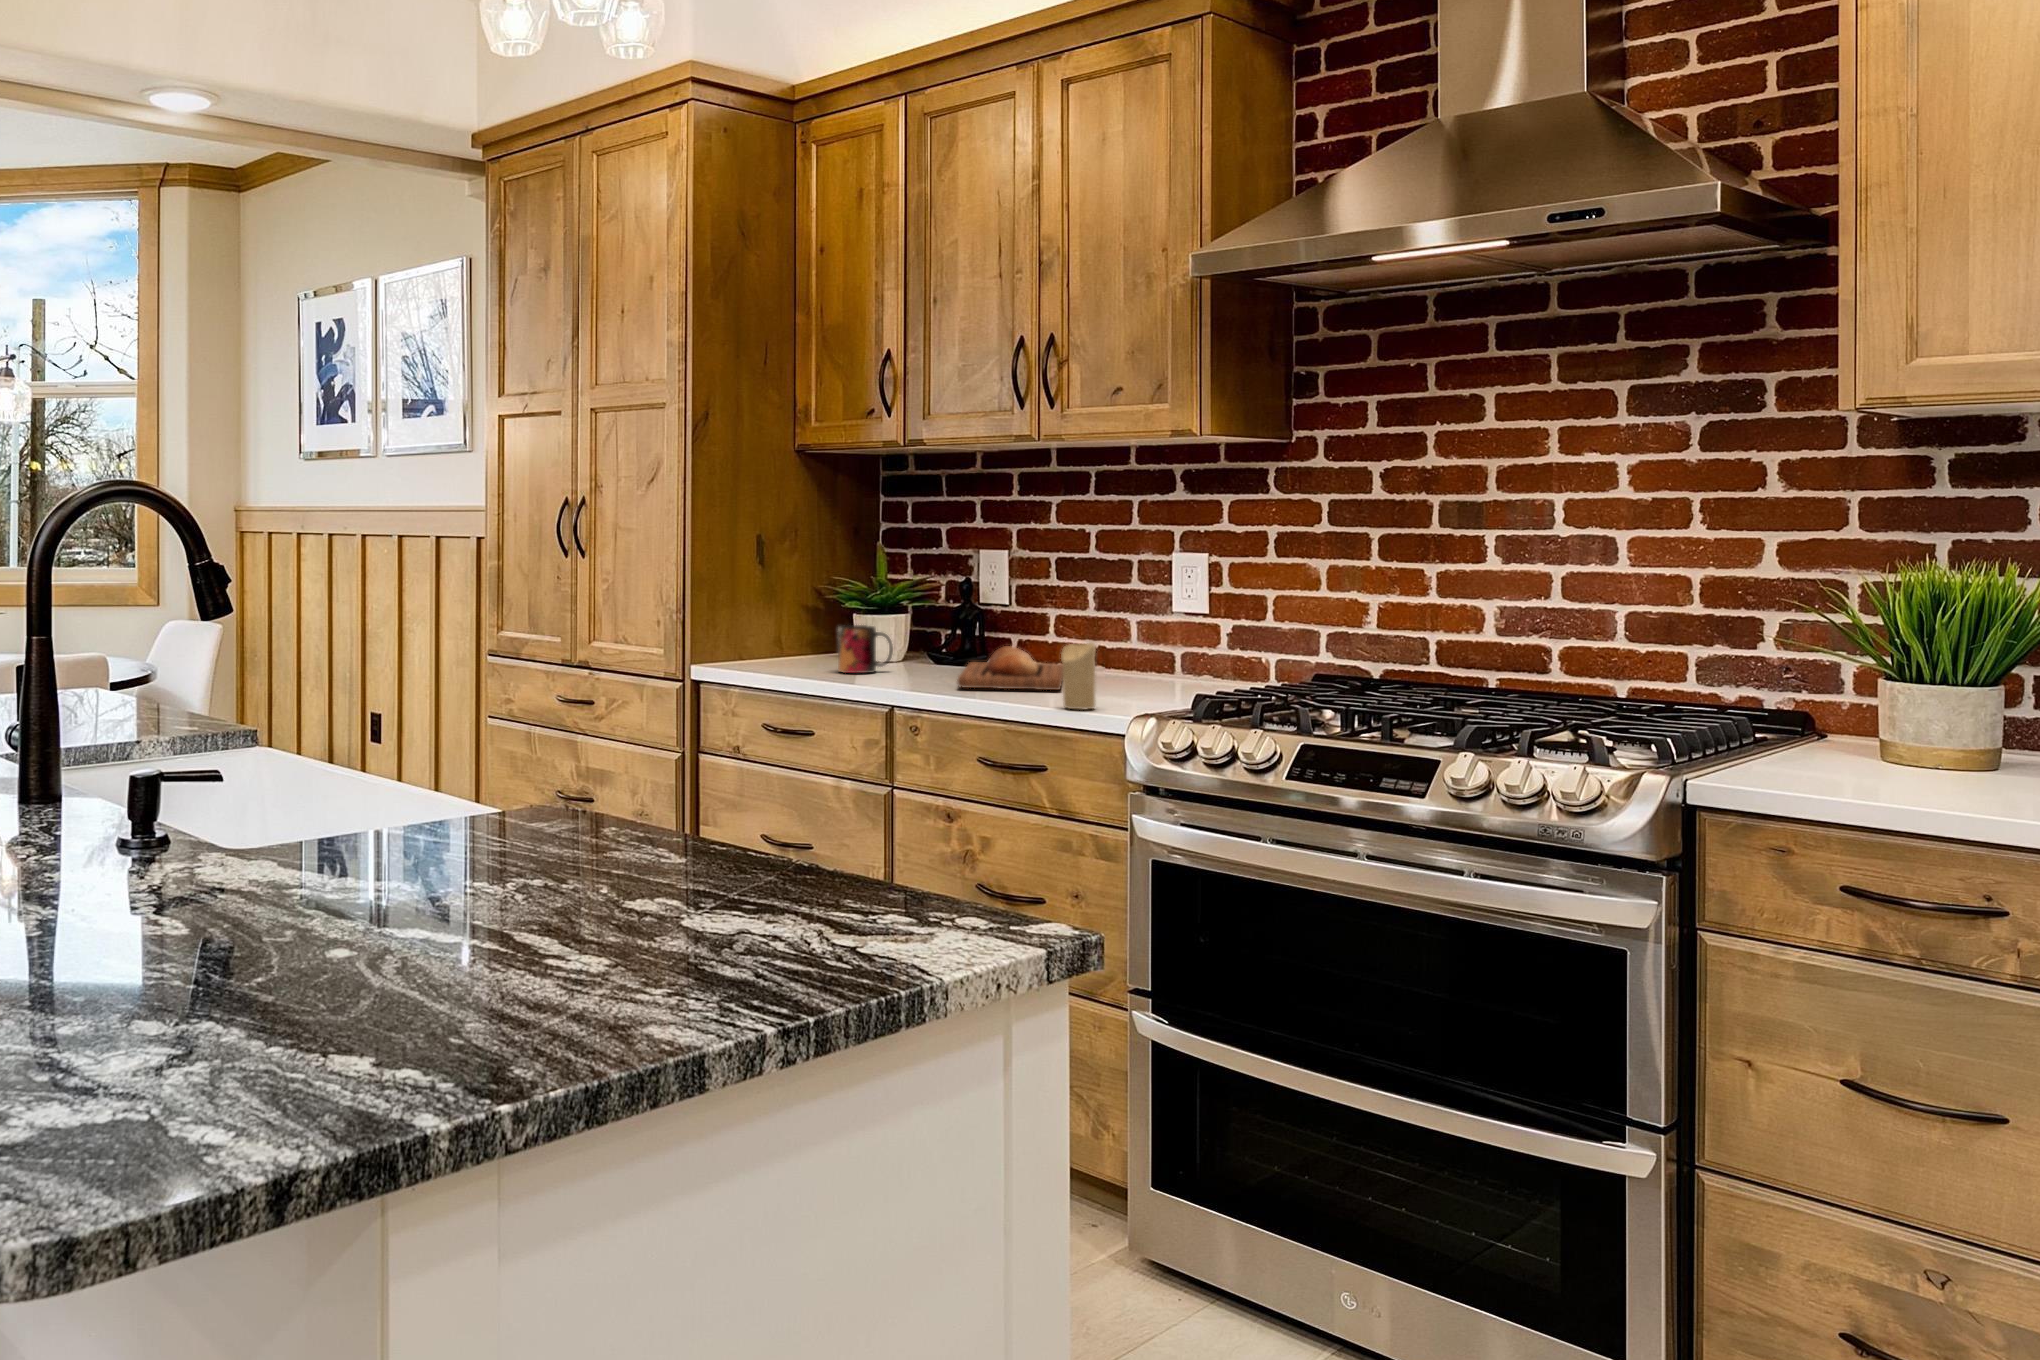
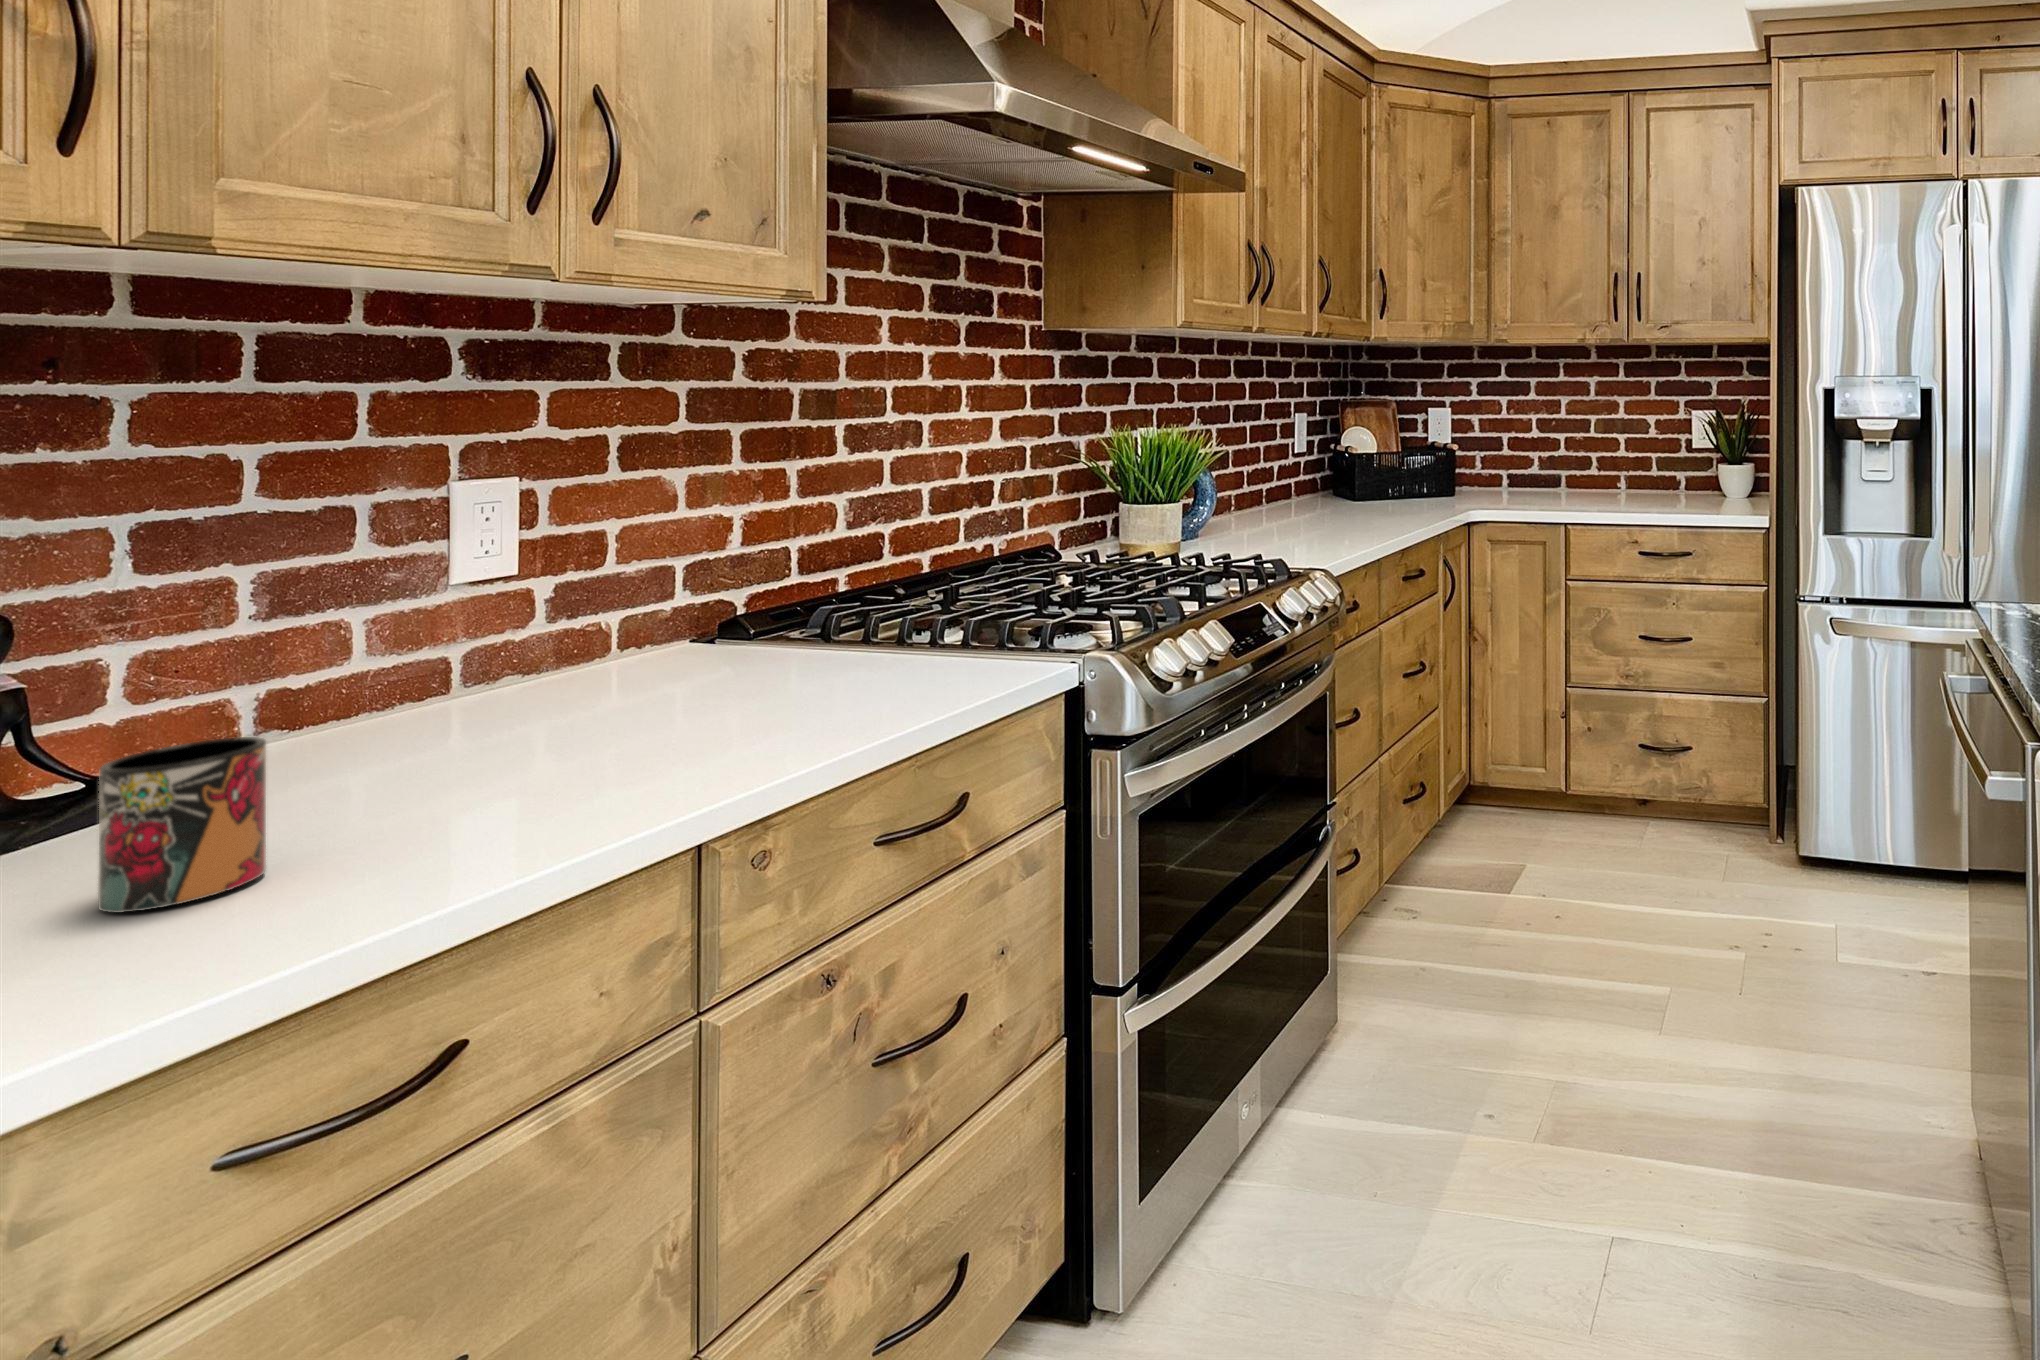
candle: present [1061,643,1096,709] -> none [936,580,989,683]
bread loaf: present [957,646,1063,690] -> none [256,669,750,801]

